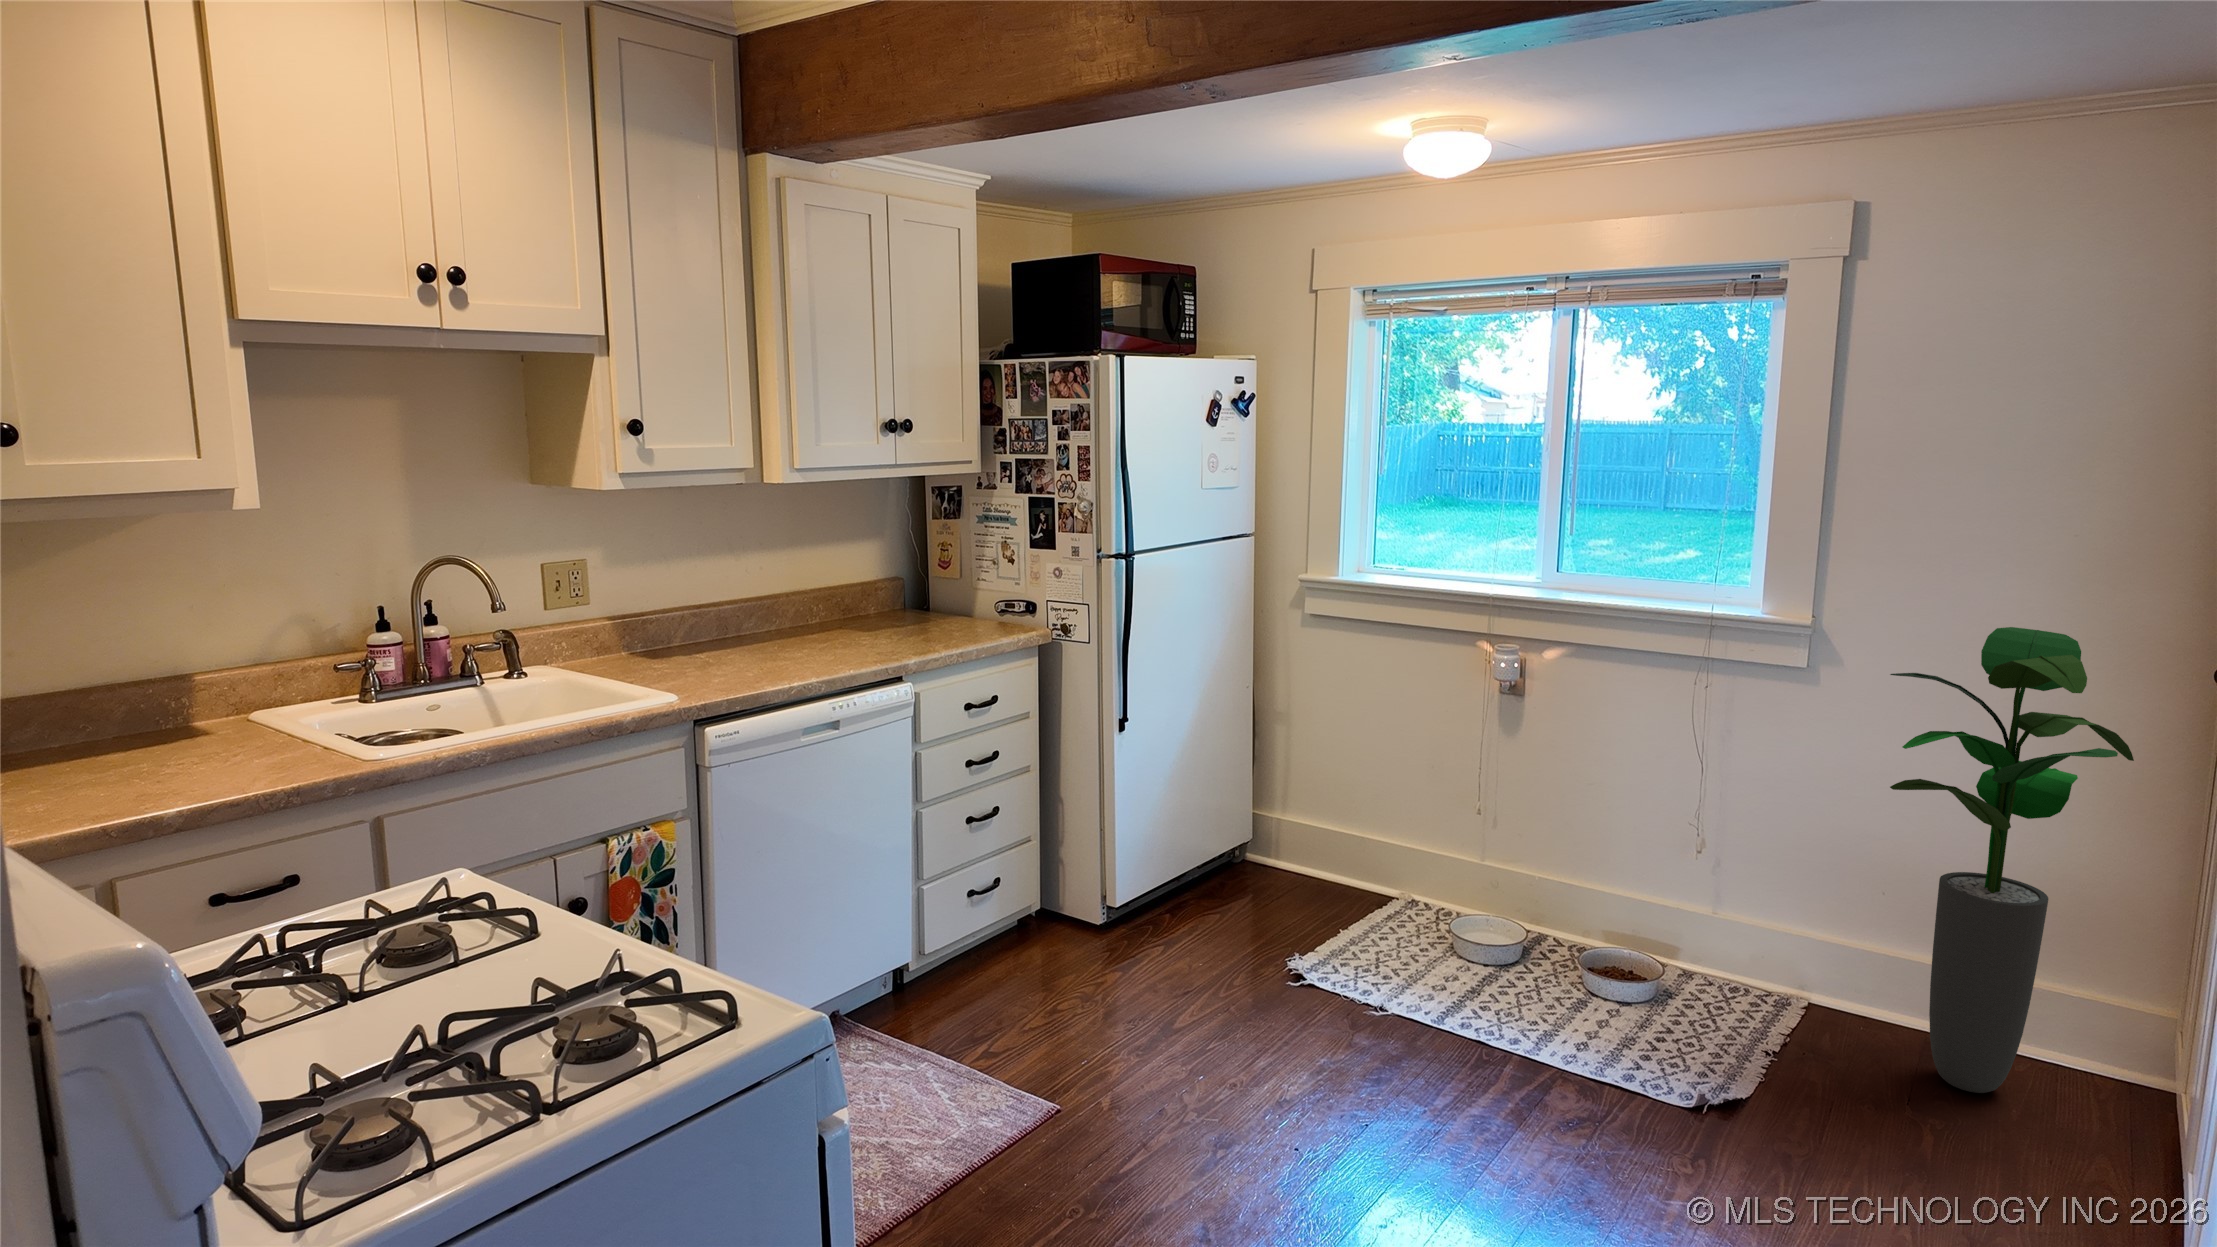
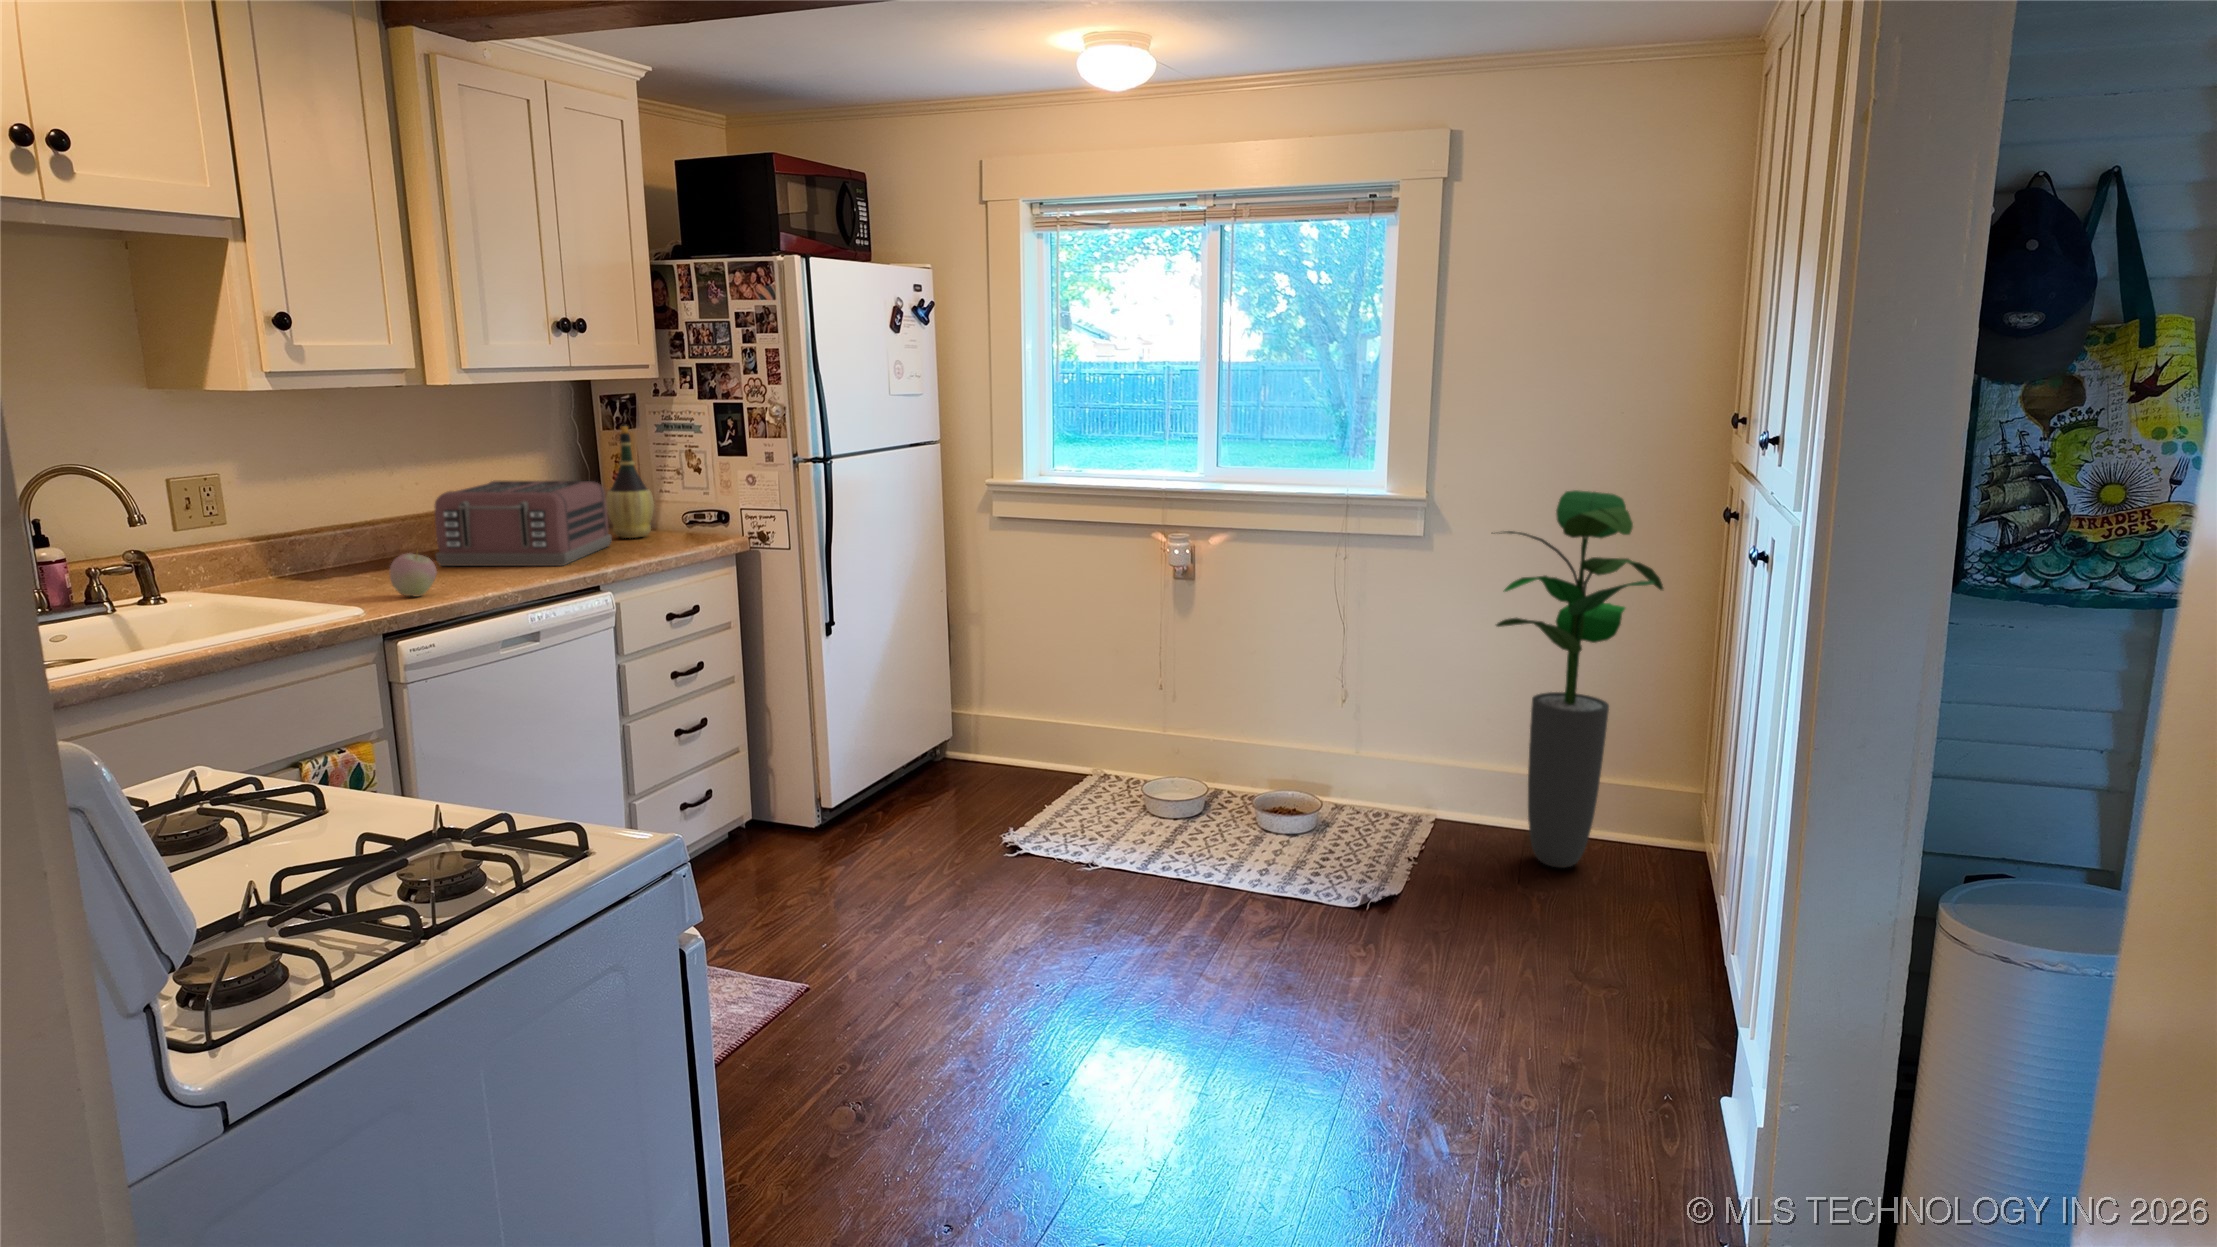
wine bottle: none [923,518,966,626] -> present [606,426,654,538]
toaster: none [761,568,922,656] -> present [434,481,612,566]
apple: none [707,639,748,684] -> present [390,553,437,596]

